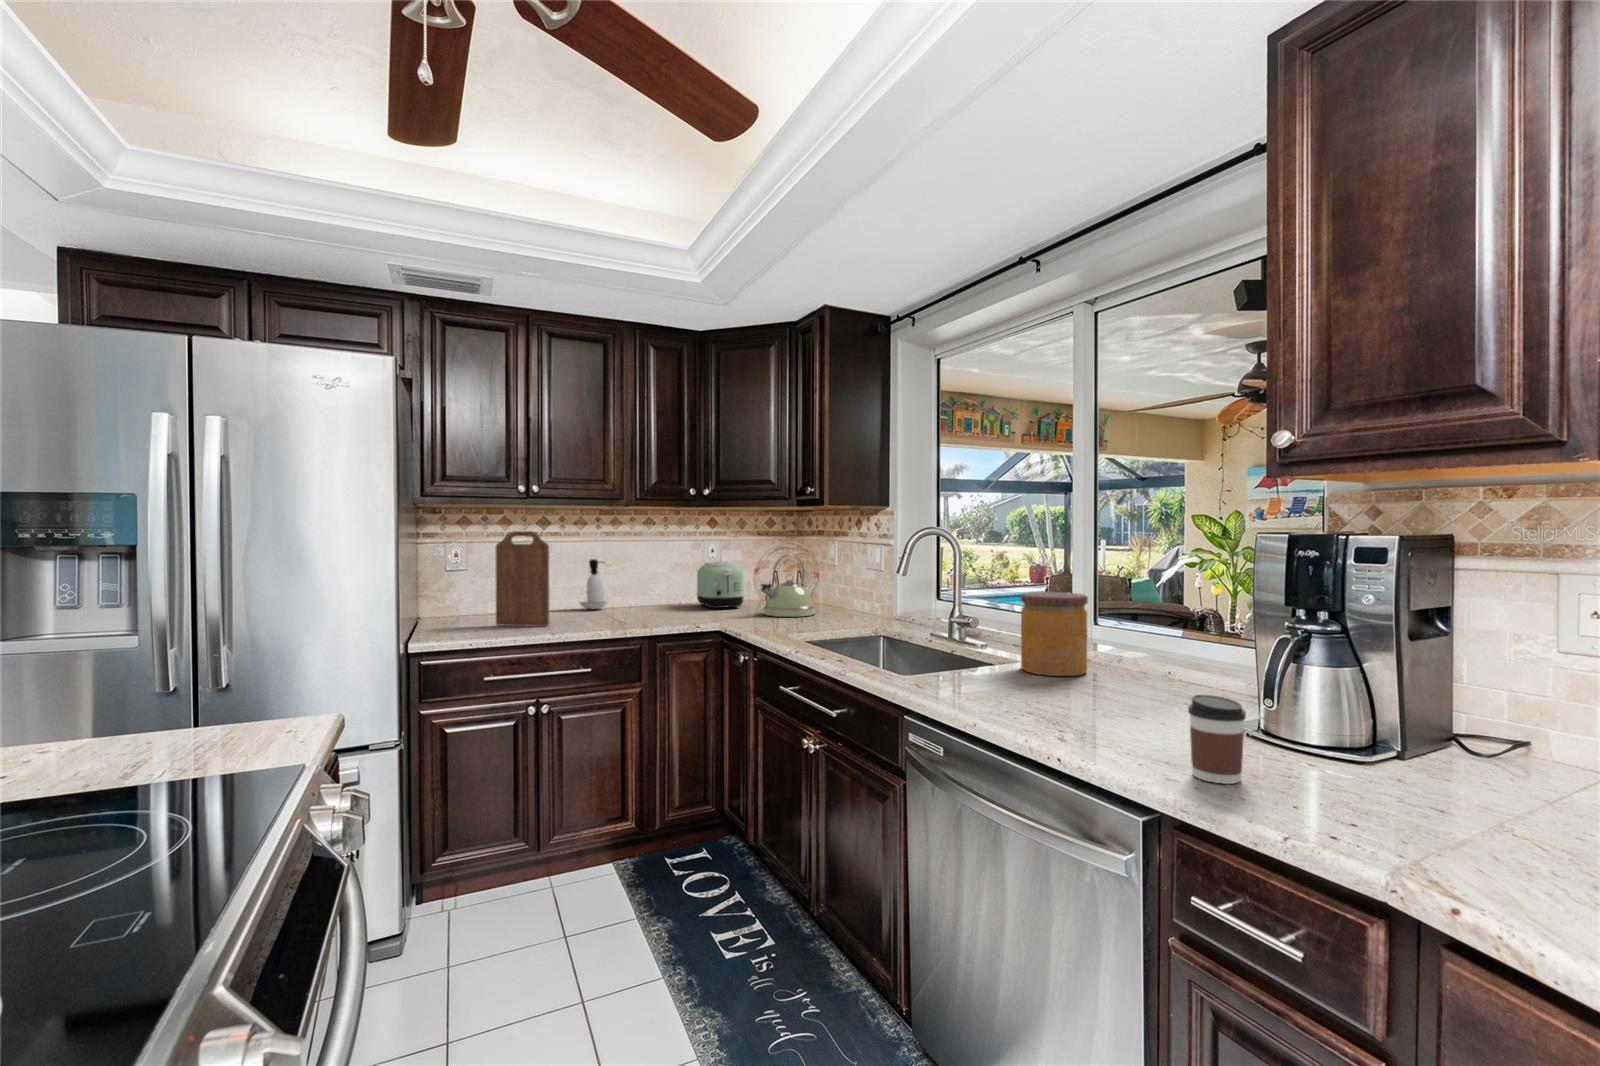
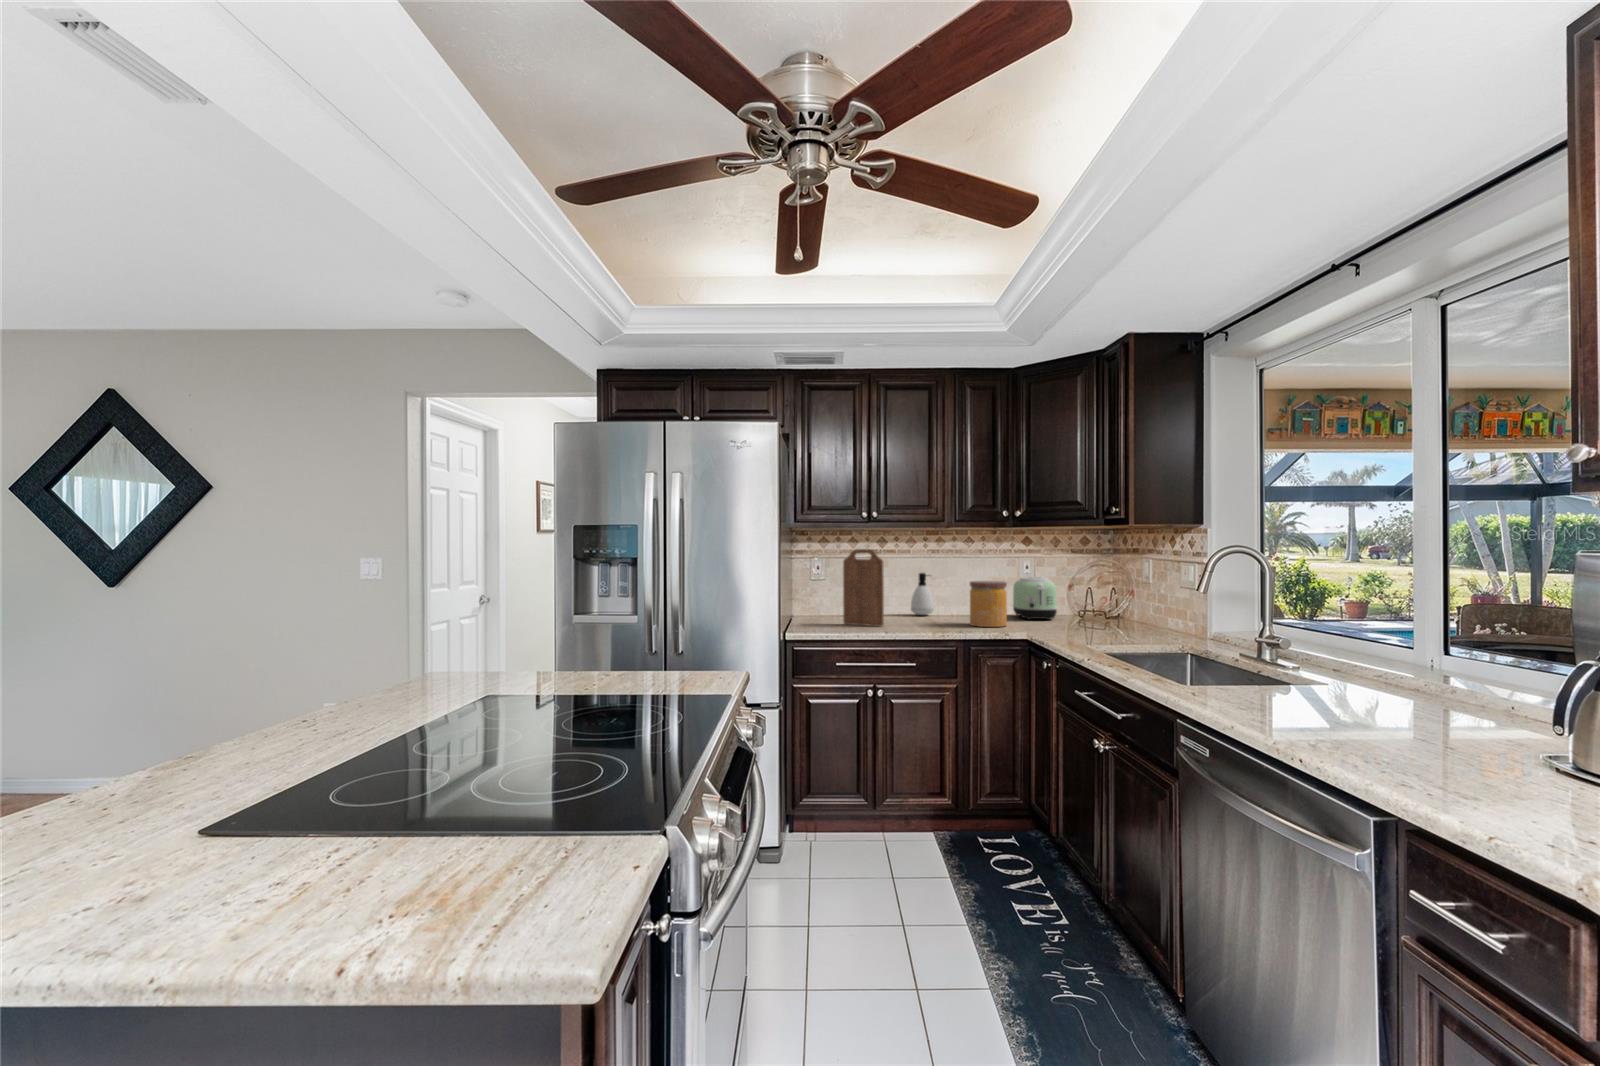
kettle: present [761,555,815,617] -> none [1069,572,1126,630]
jar: present [1021,592,1088,676] -> present [970,581,1007,627]
coffee cup: present [1188,695,1246,784] -> none [1447,719,1516,810]

